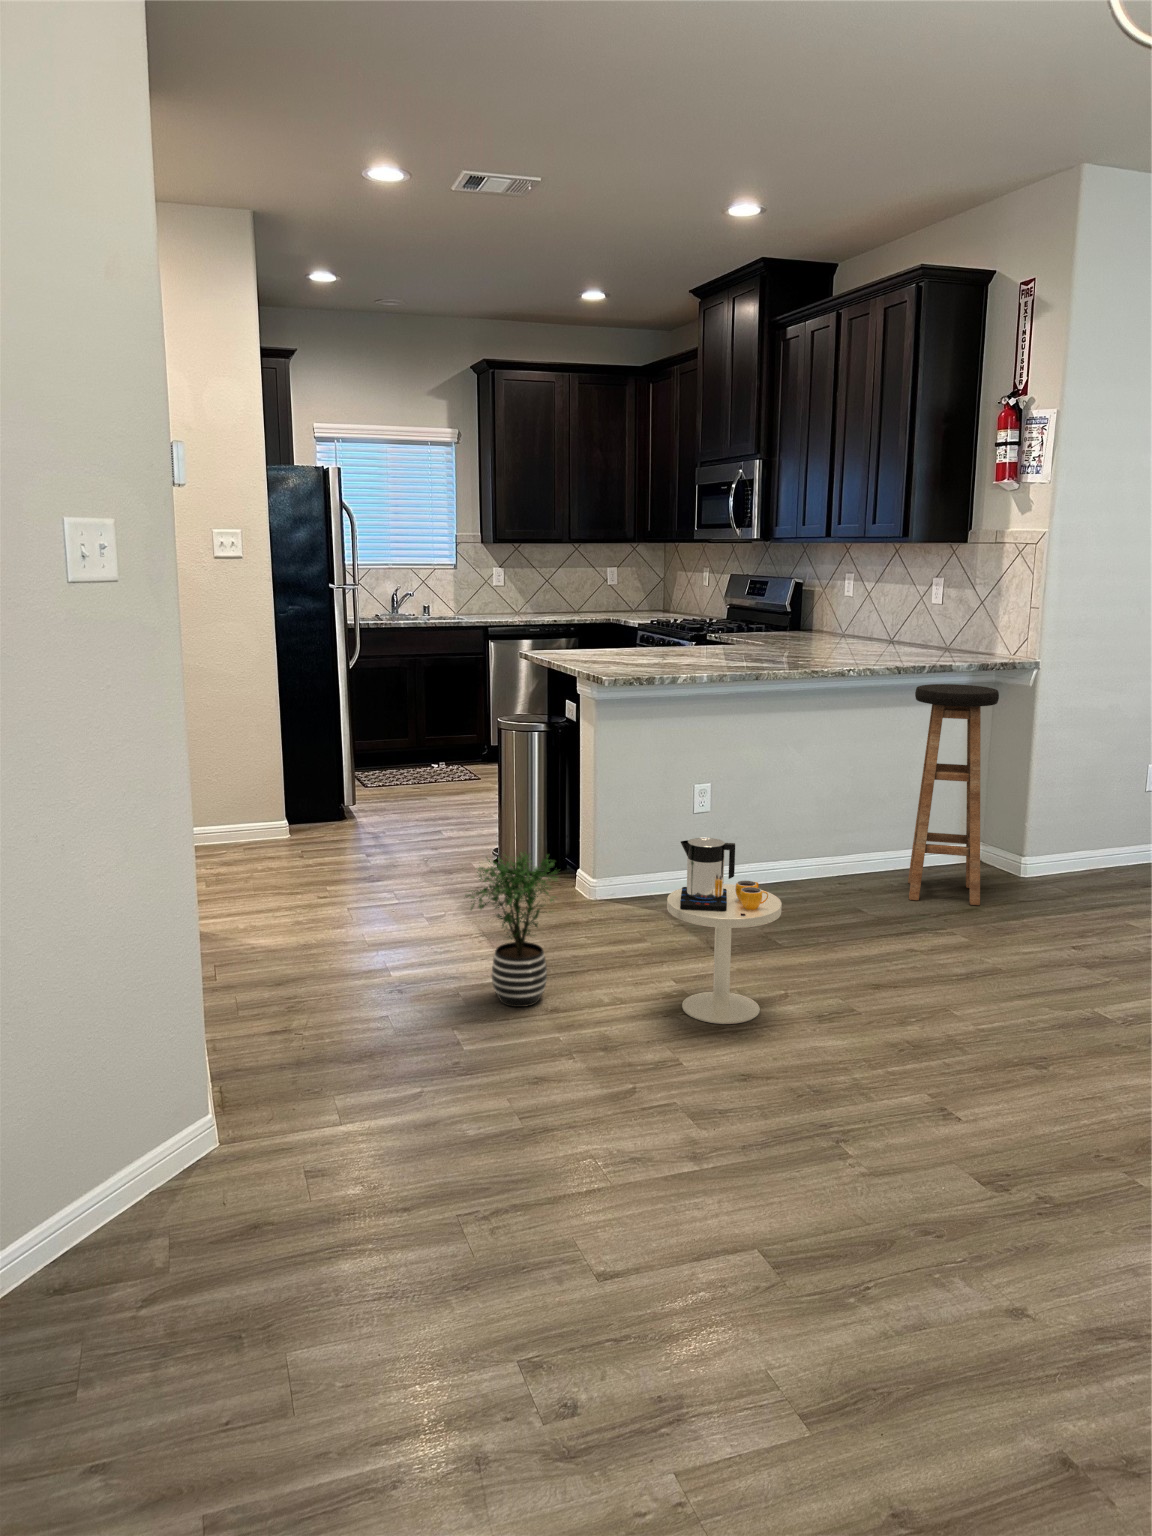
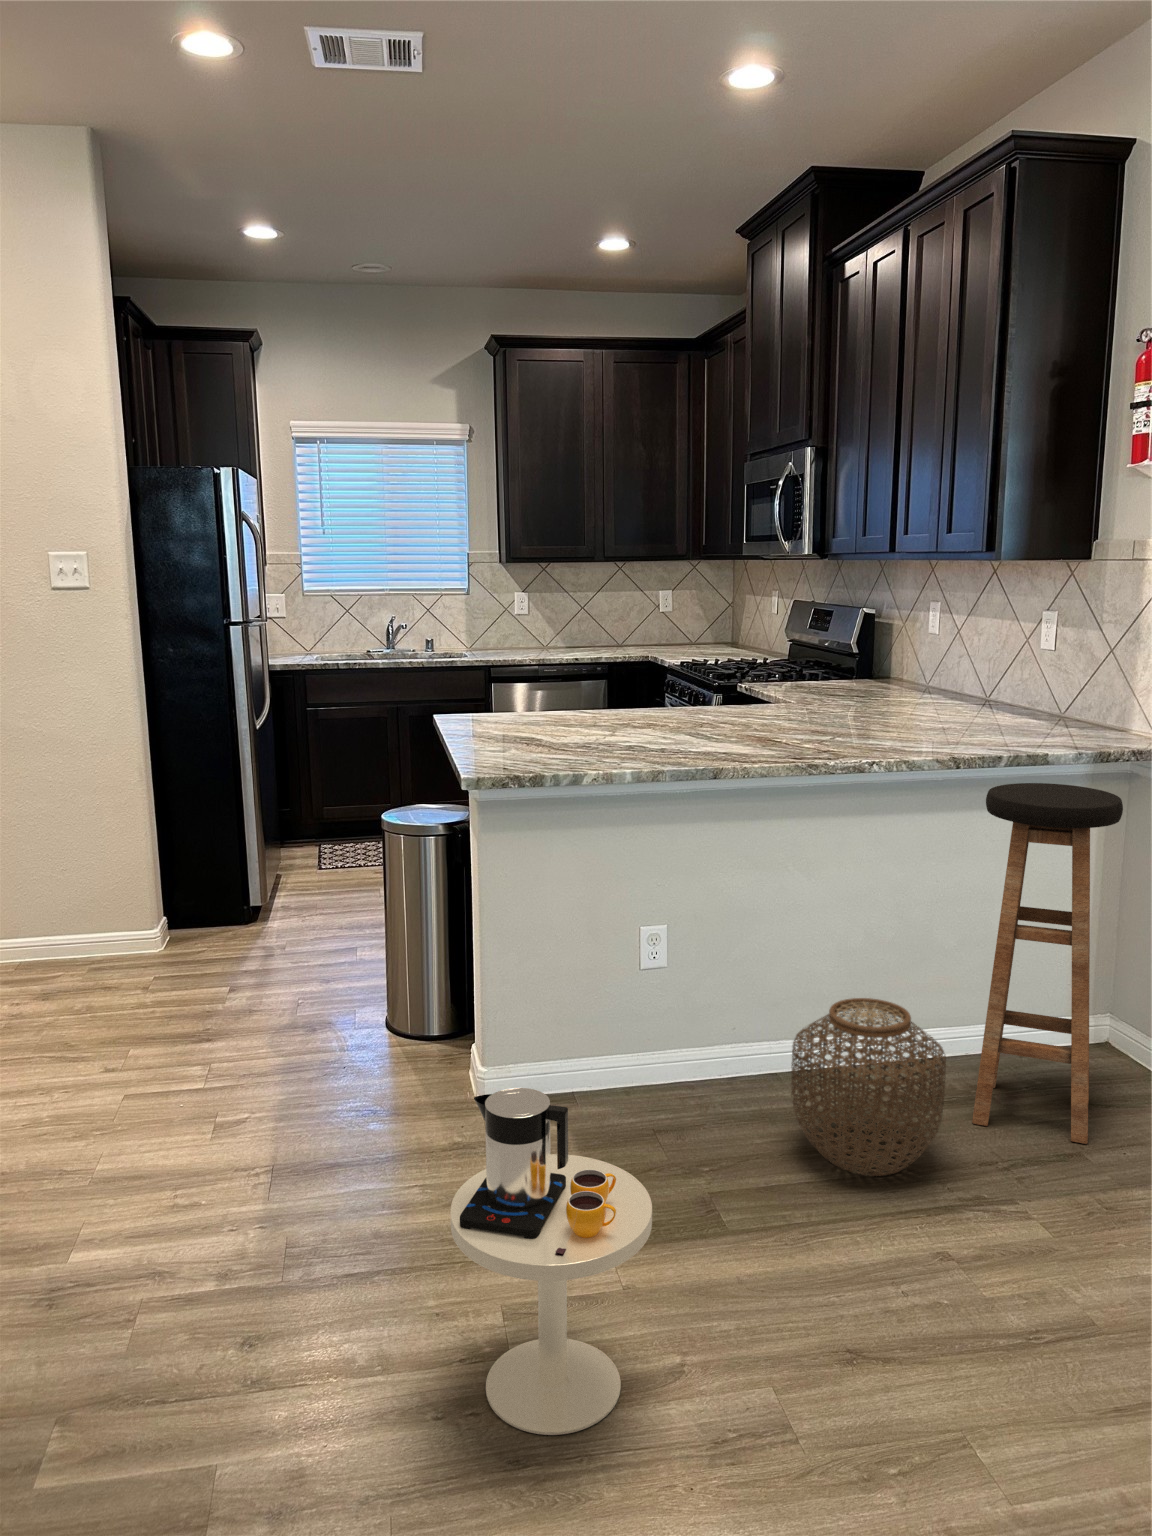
woven basket: none [805,817,902,924] -> present [791,998,946,1176]
potted plant: present [465,853,557,1007] -> none [115,1078,311,1350]

